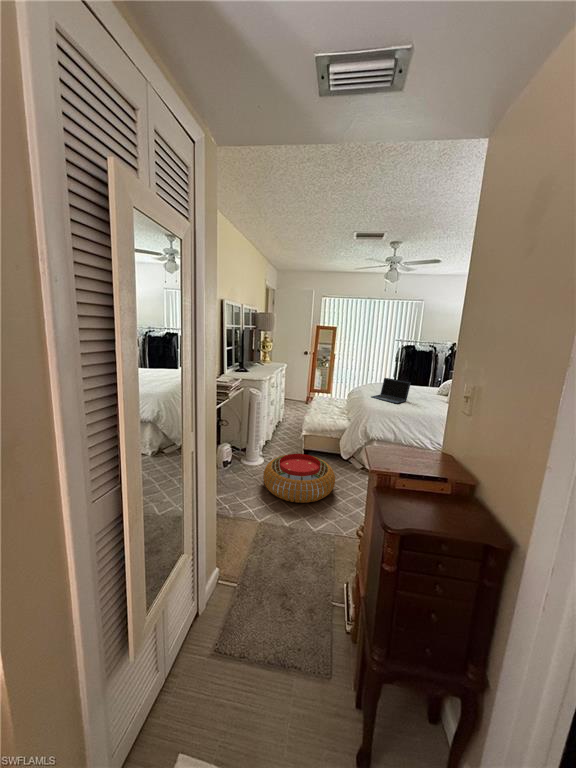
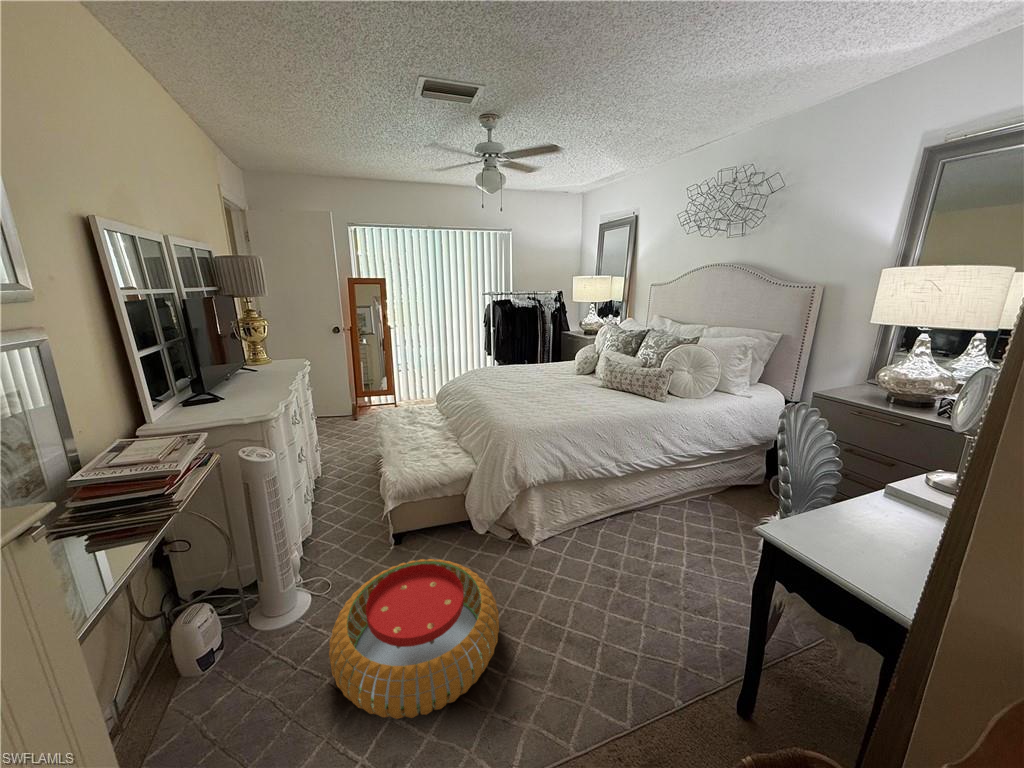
laptop: present [371,378,411,403] -> none [495,363,554,407]

